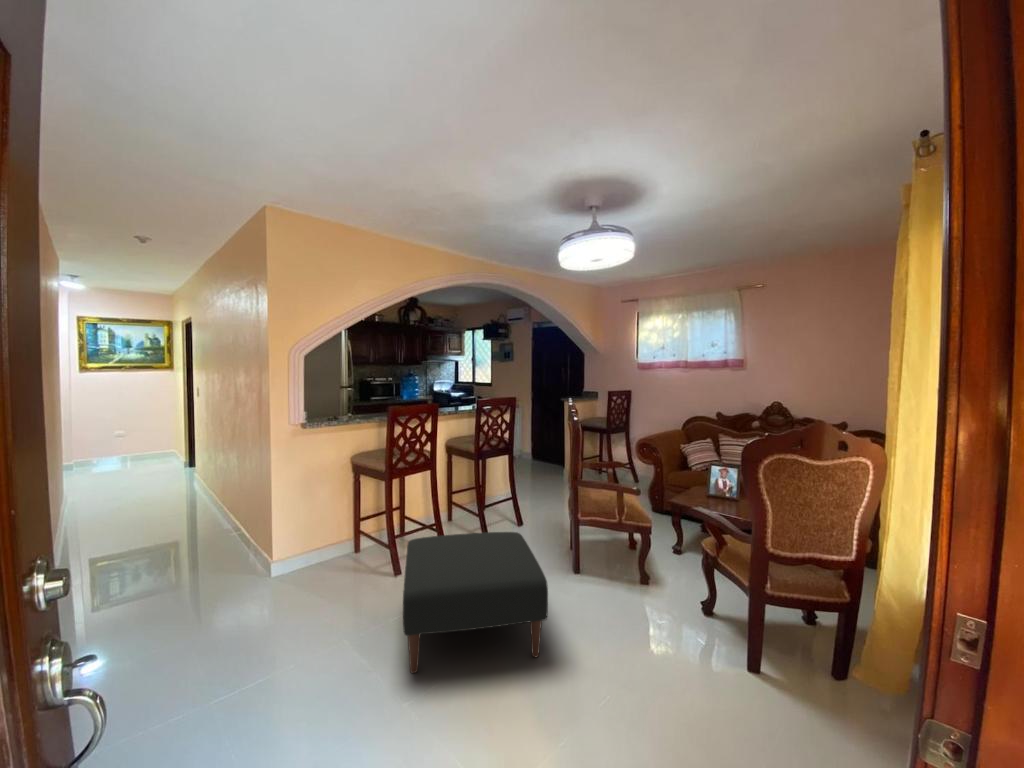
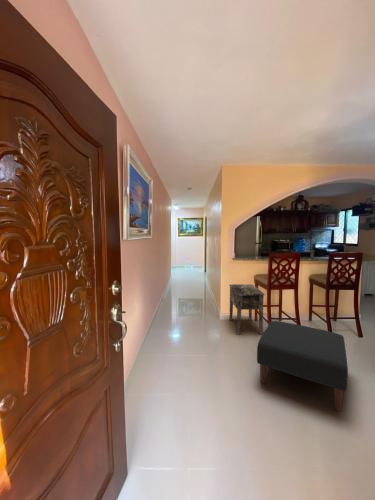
side table: none [294,474,381,593] -> present [229,284,265,334]

